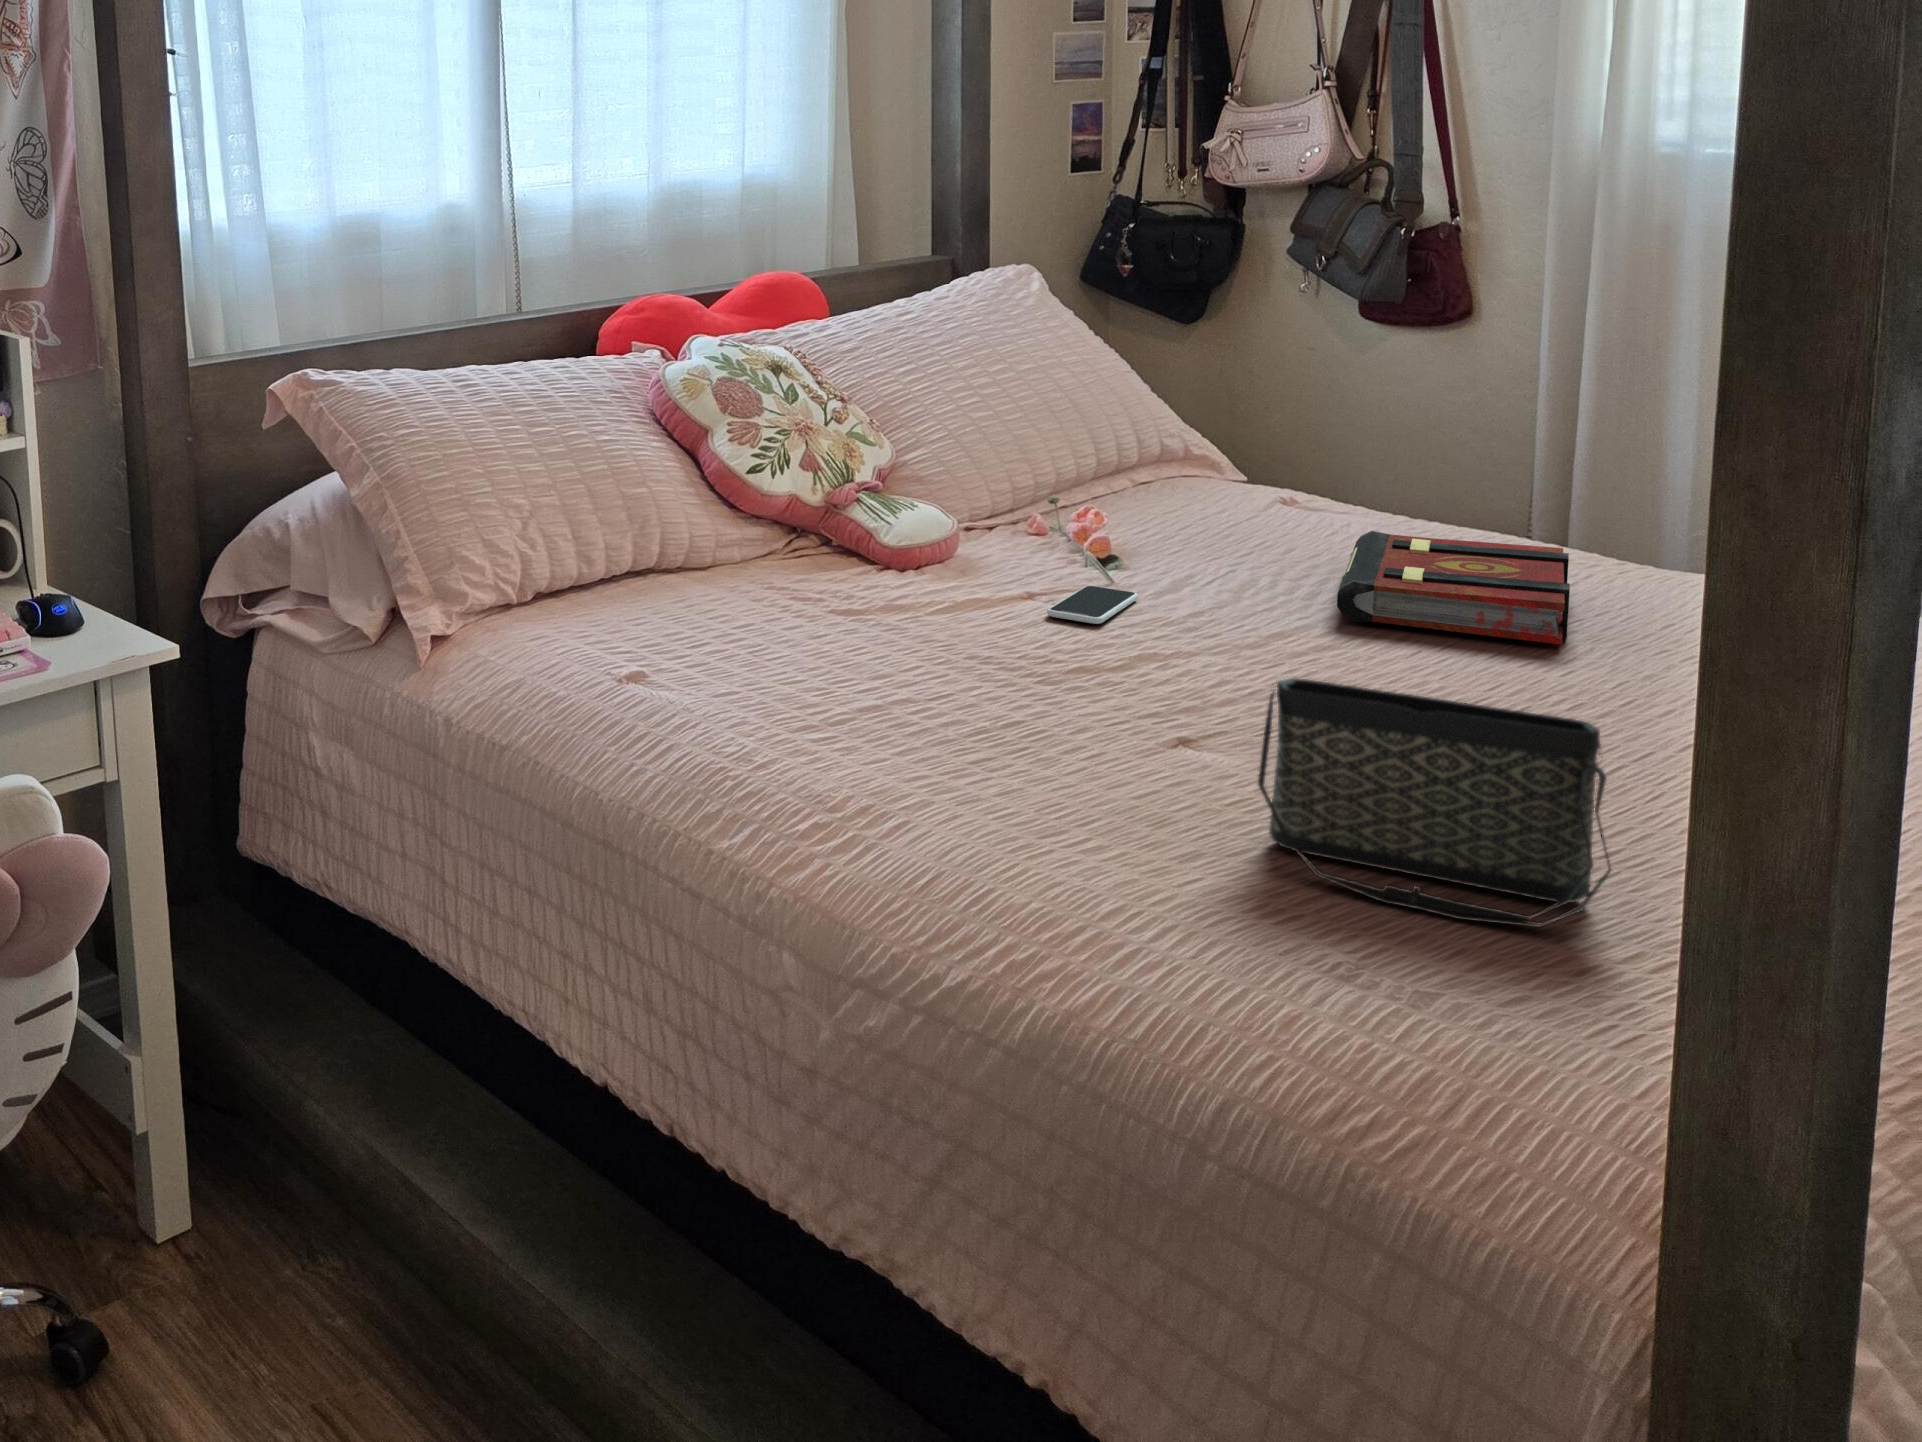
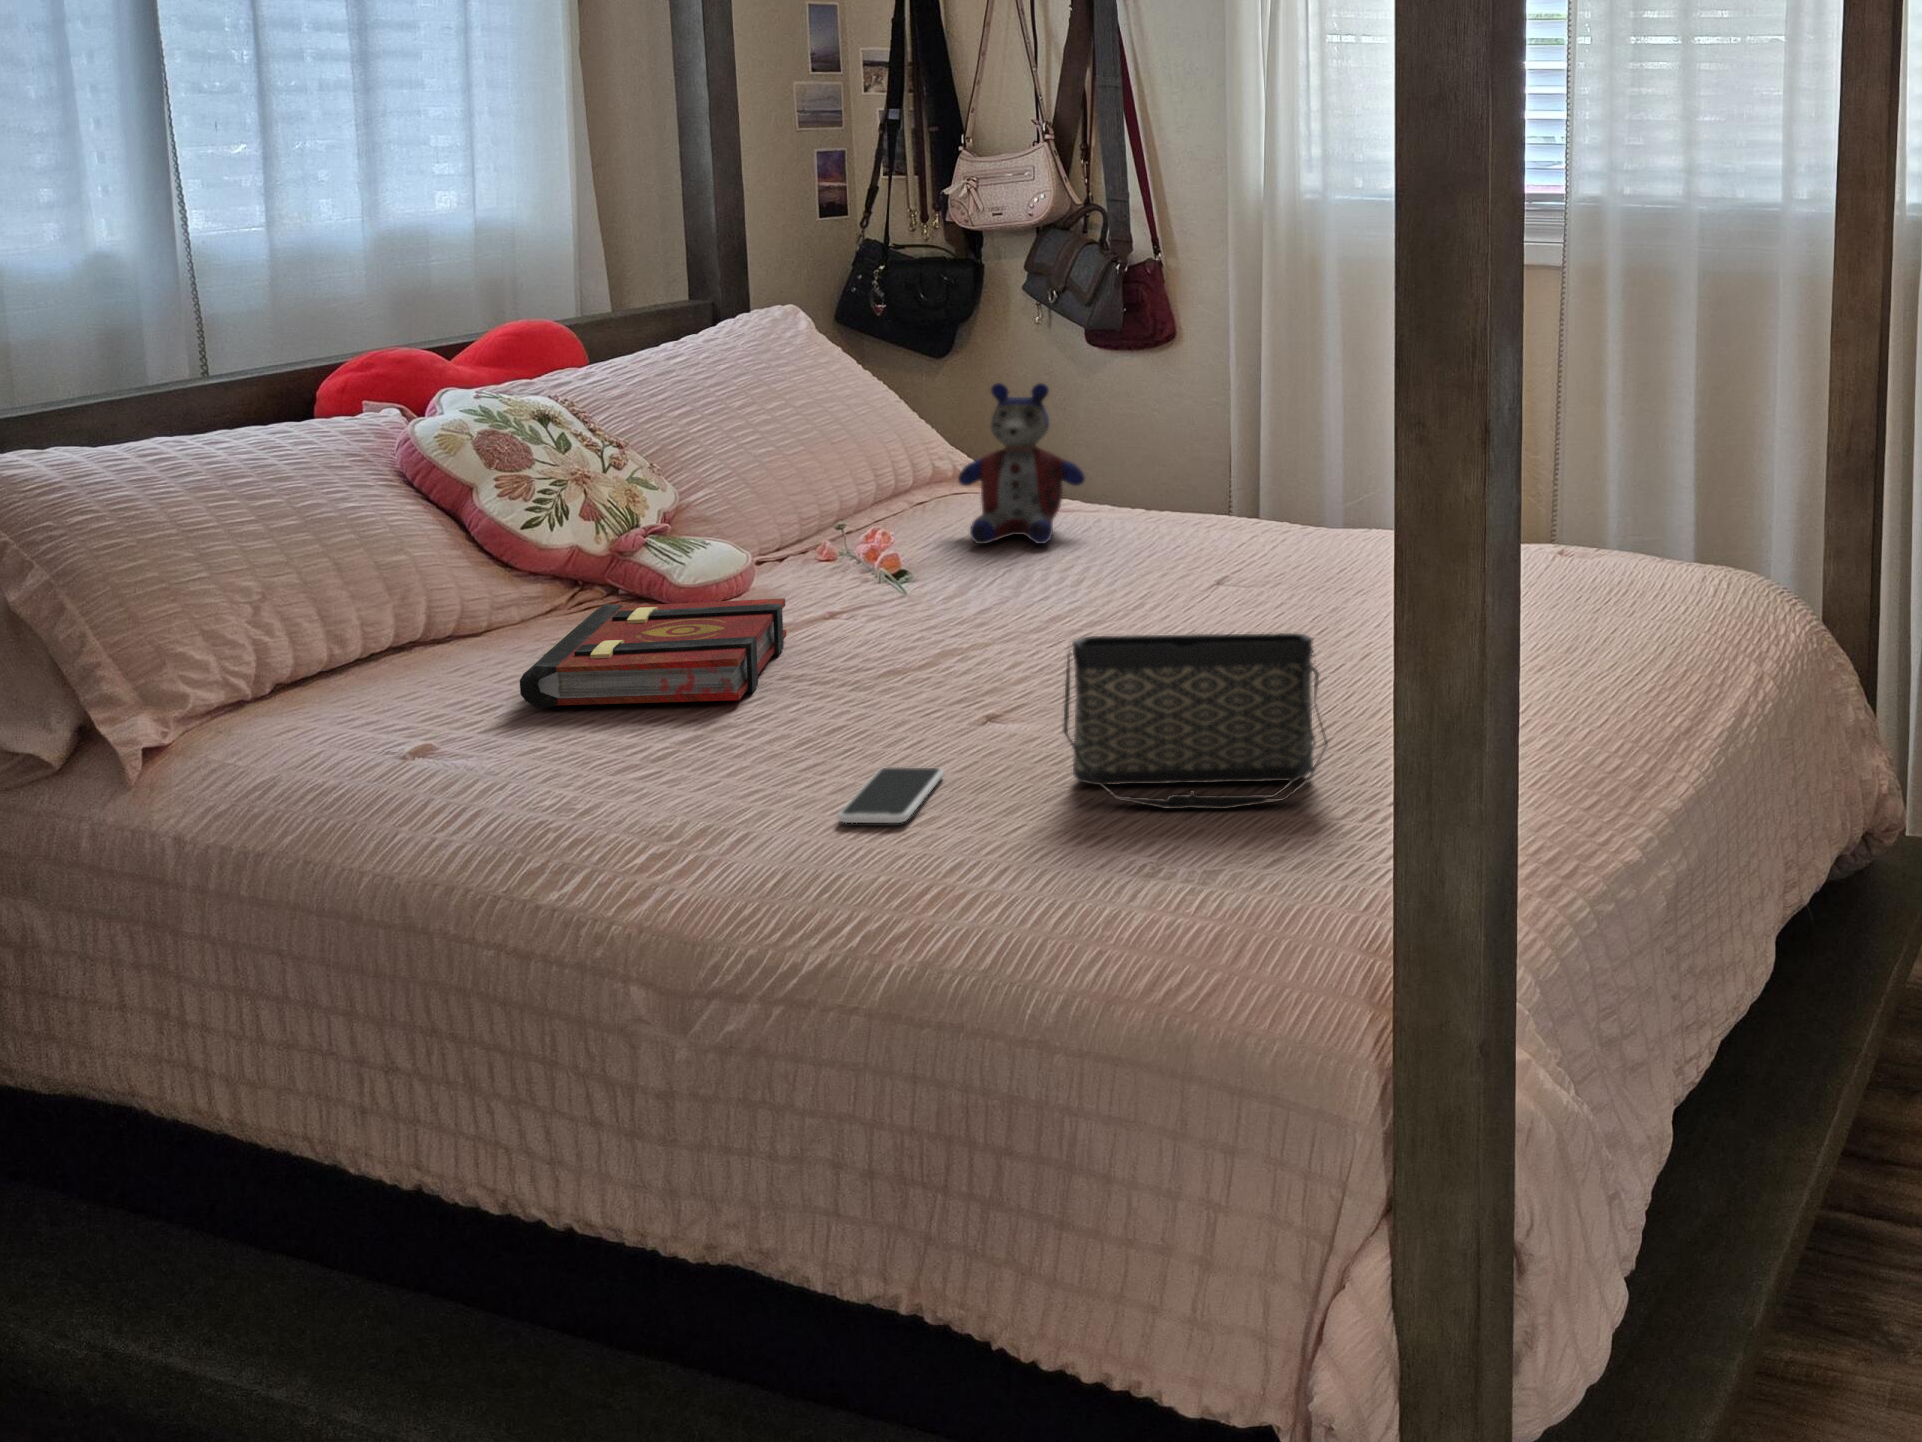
stuffed bear: none [1188,362,1337,547] -> present [958,383,1085,544]
book: present [1337,531,1570,645] -> present [520,598,787,709]
smartphone: present [1047,586,1138,624] -> present [838,767,944,823]

